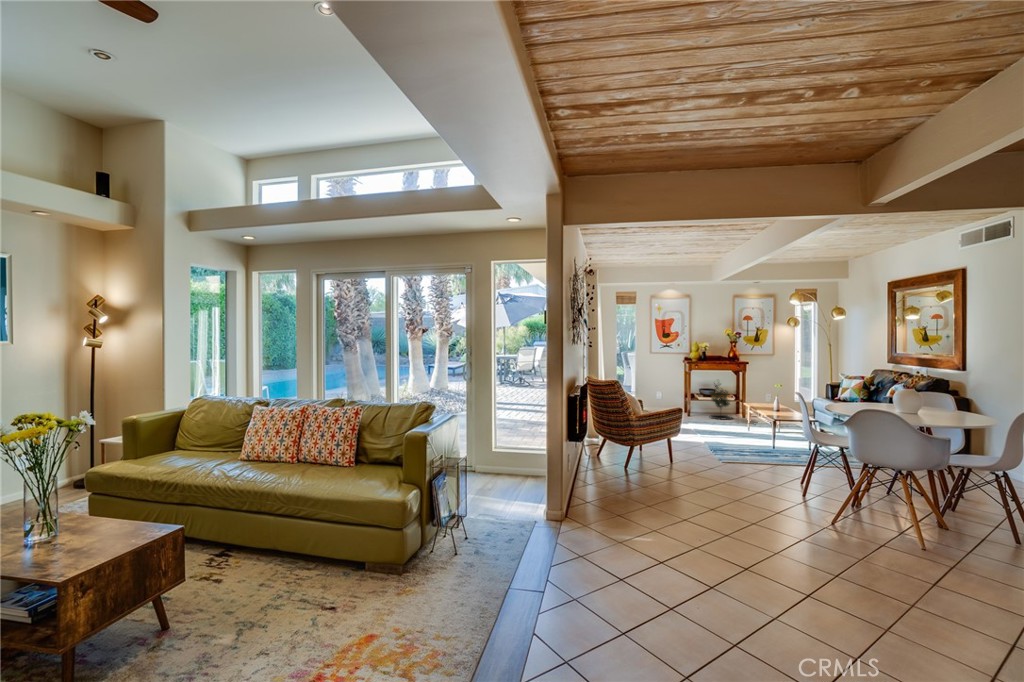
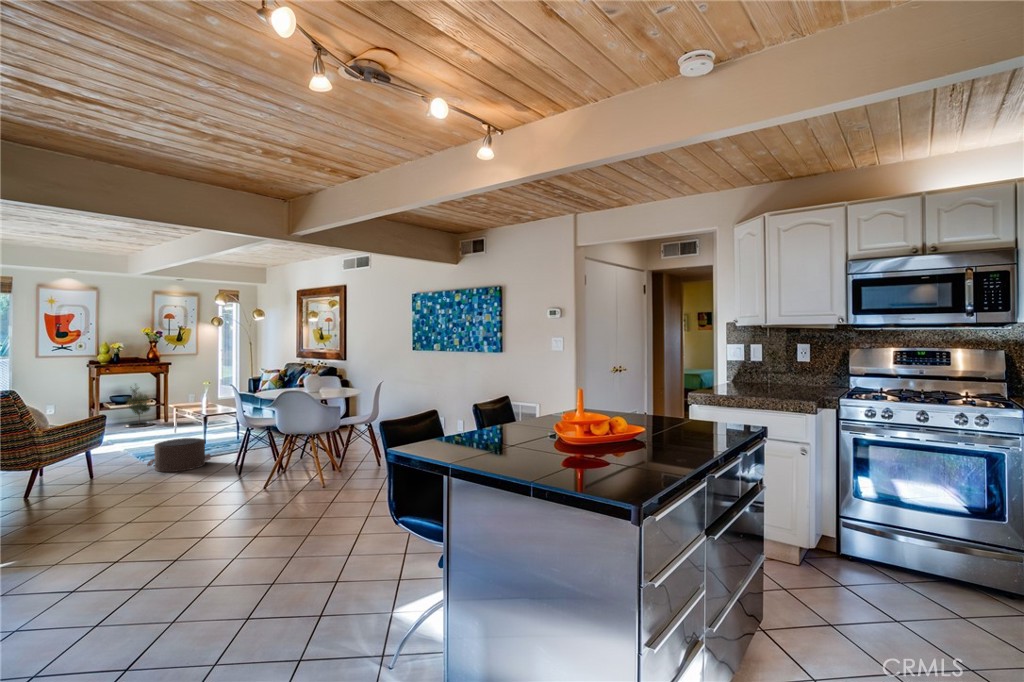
pouf: none [713,440,774,475] -> present [147,438,211,472]

